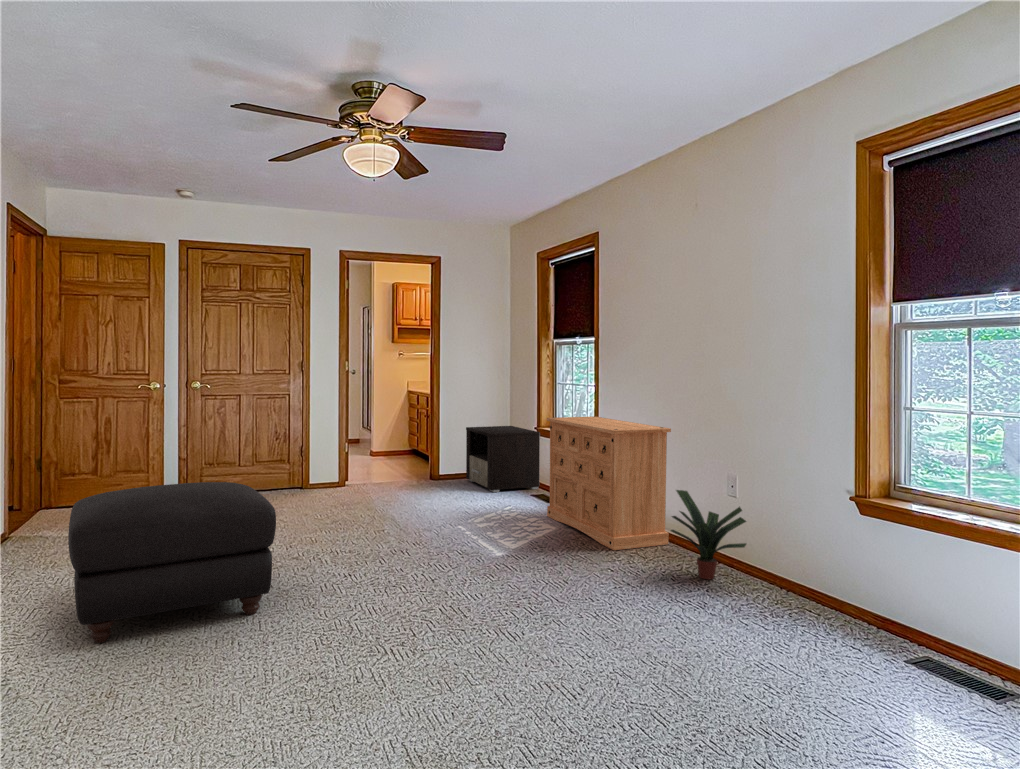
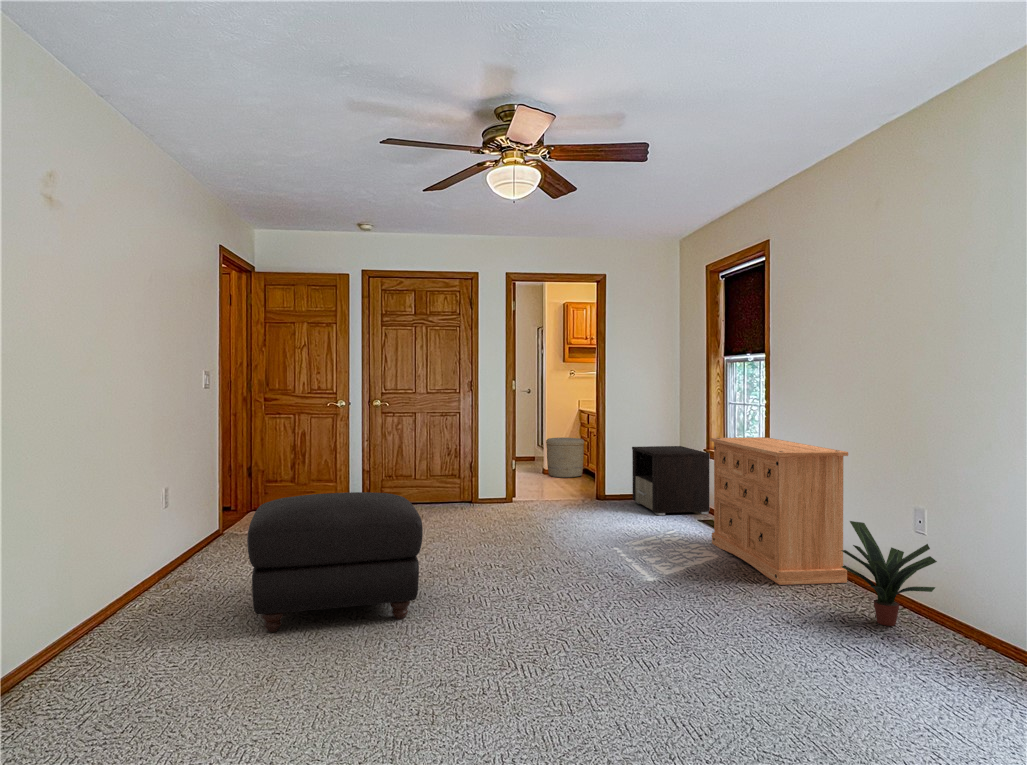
woven basket: none [376,419,414,459] -> present [546,437,584,478]

